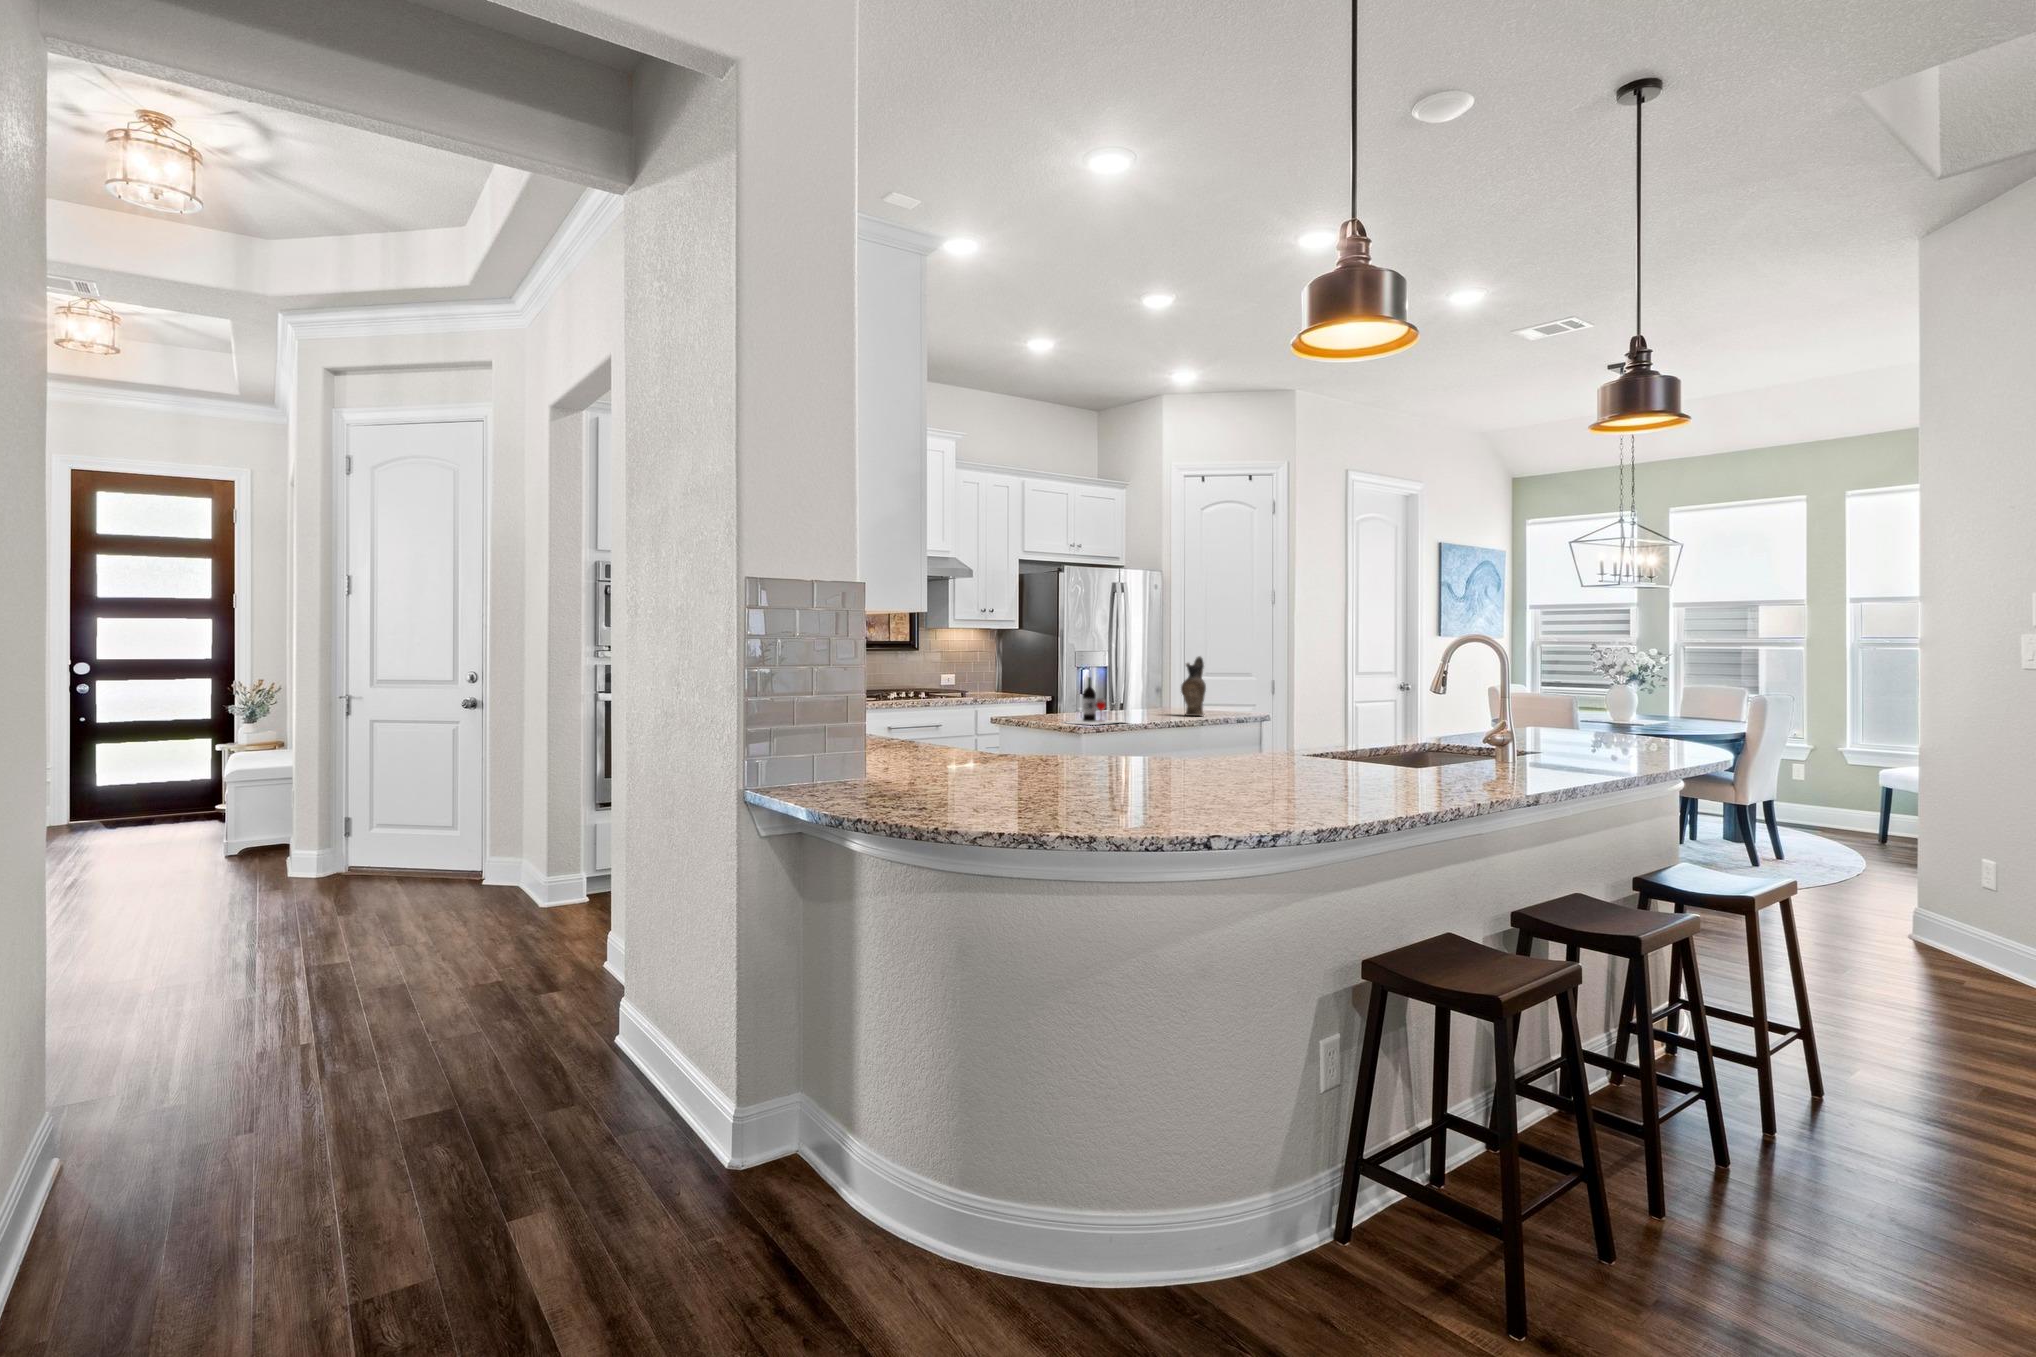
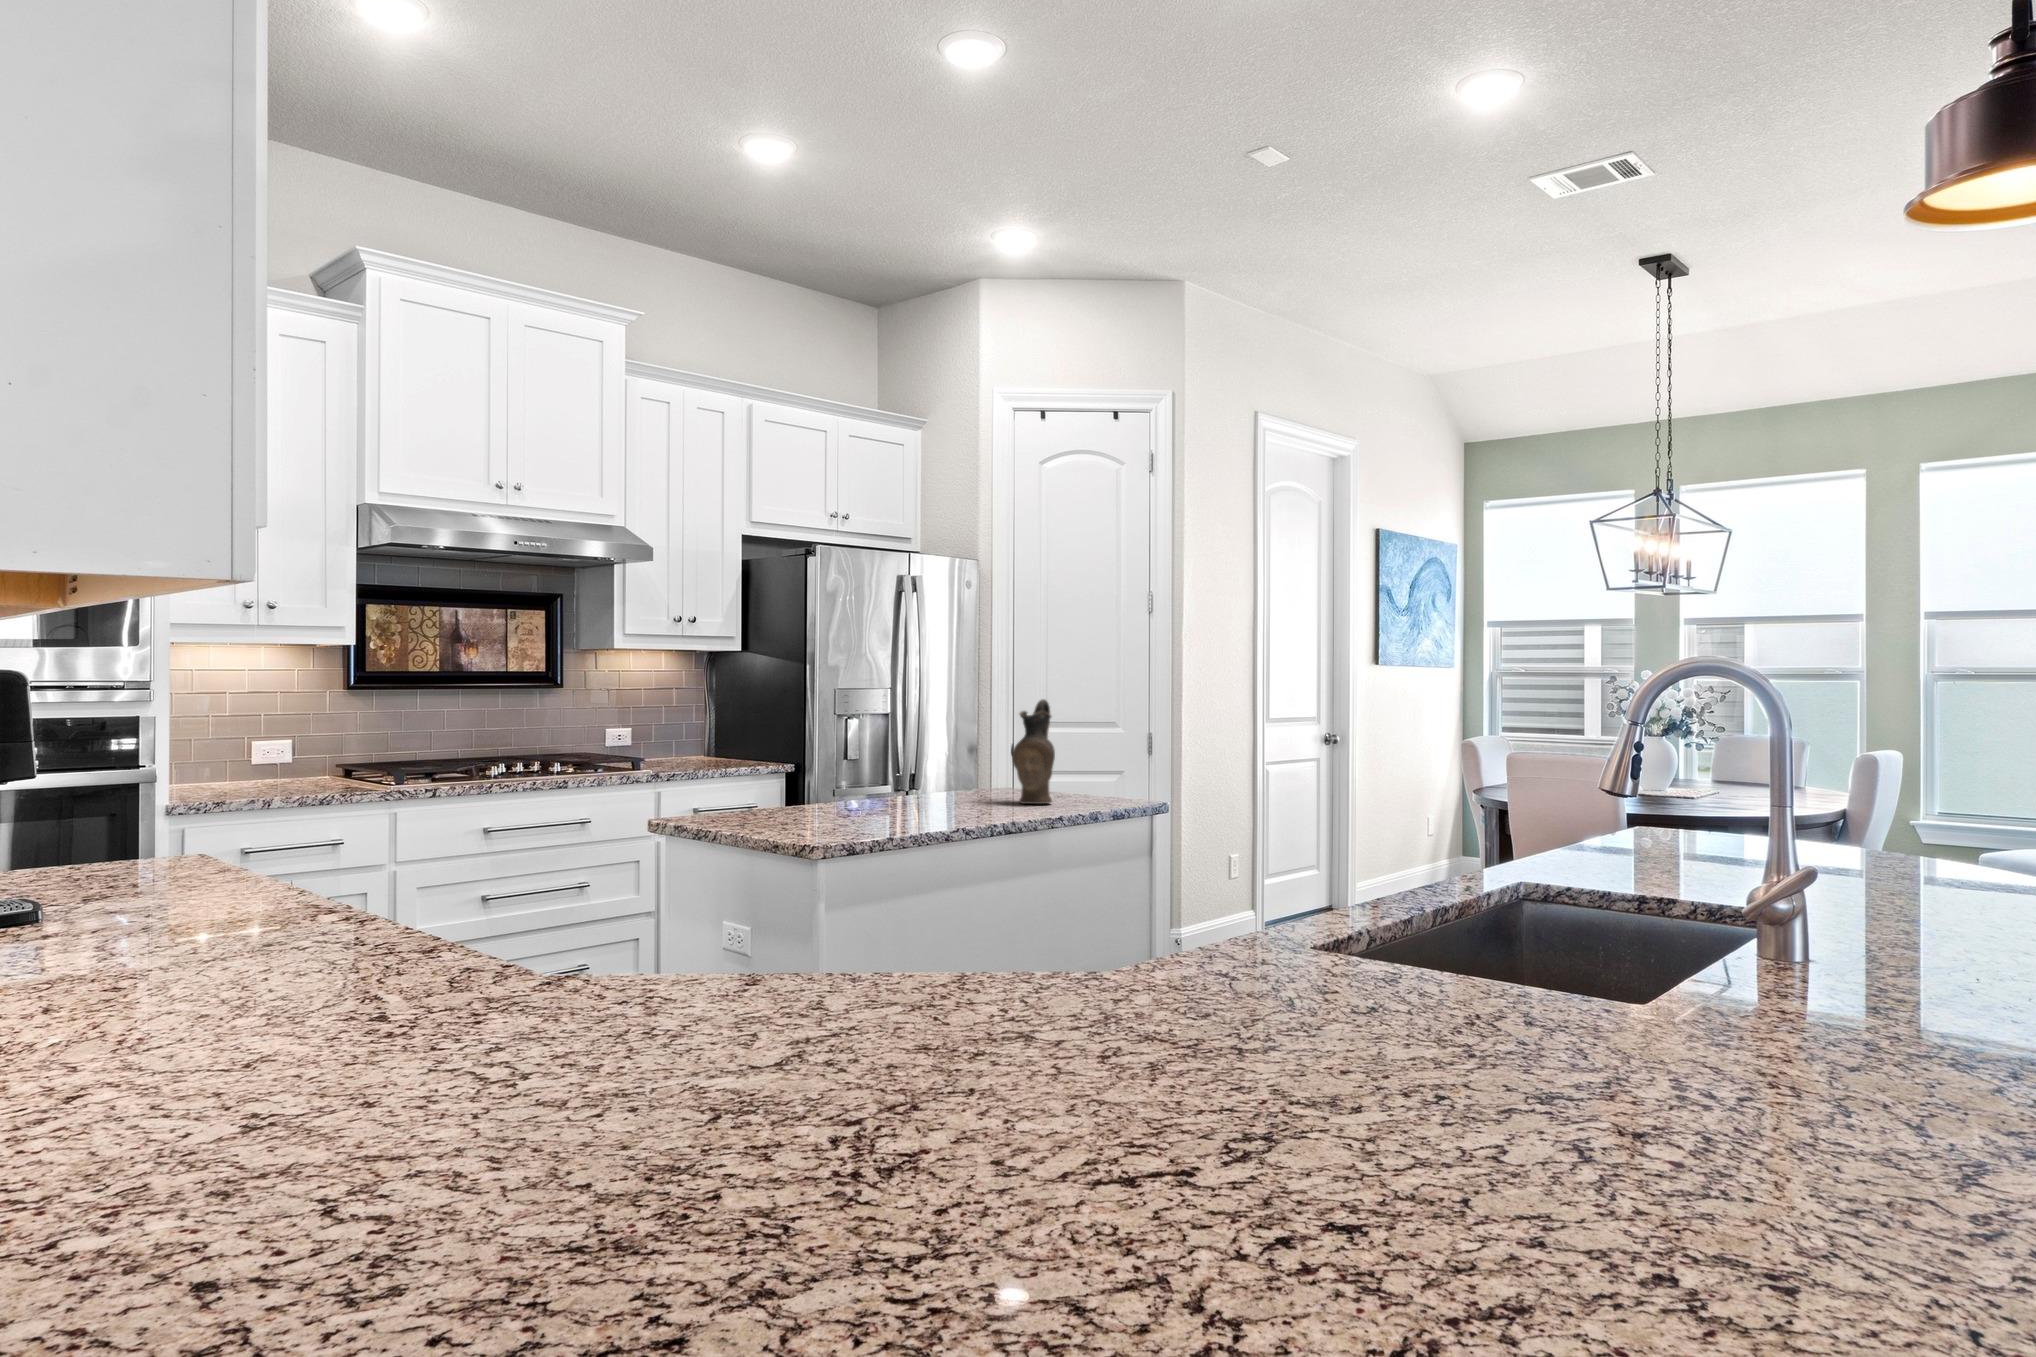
wine bottle: present [1066,677,1119,725] -> none [740,743,925,840]

